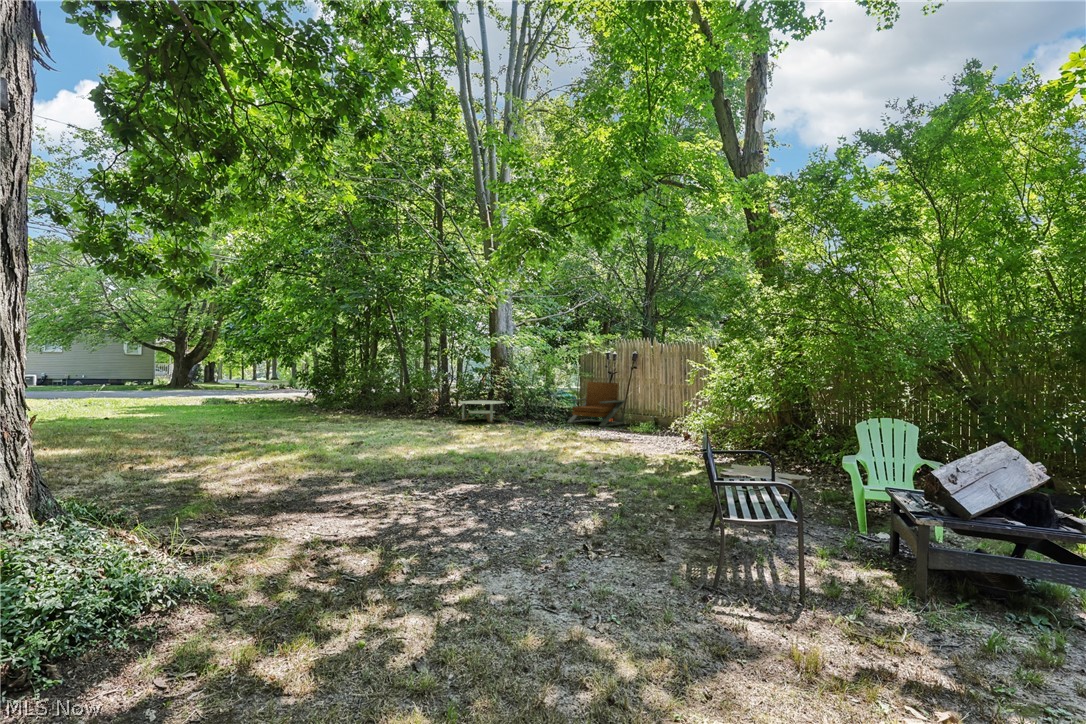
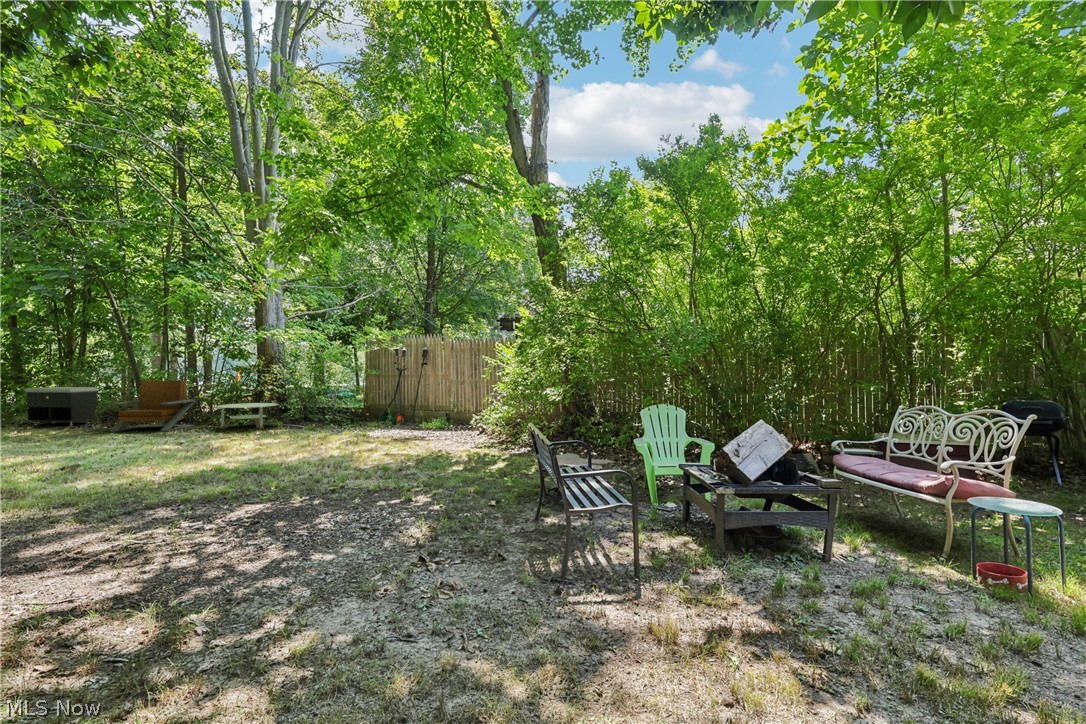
lounge chair: present [567,382,625,427] -> present [110,380,195,432]
storage bench: none [341,383,383,413] -> present [25,387,97,425]

